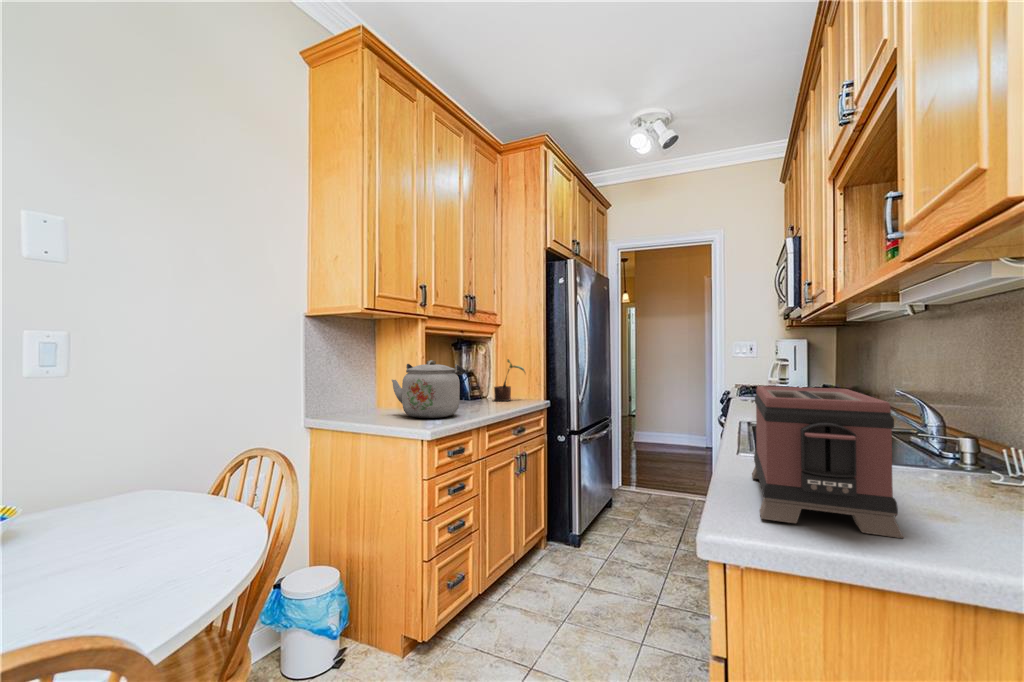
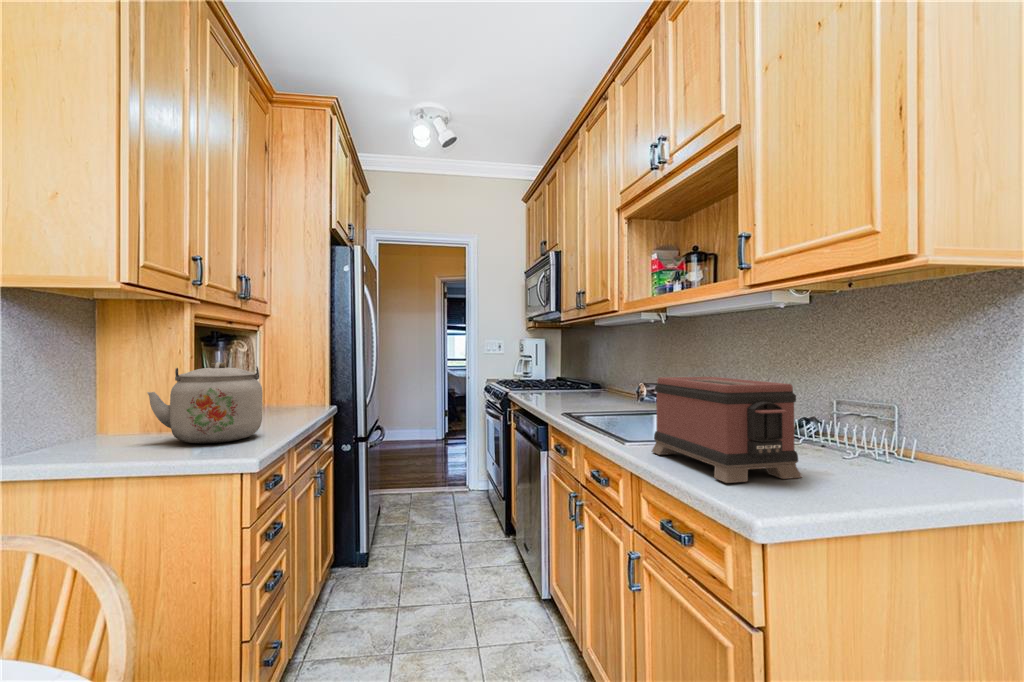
potted plant: present [493,359,525,401] -> none [261,359,306,413]

